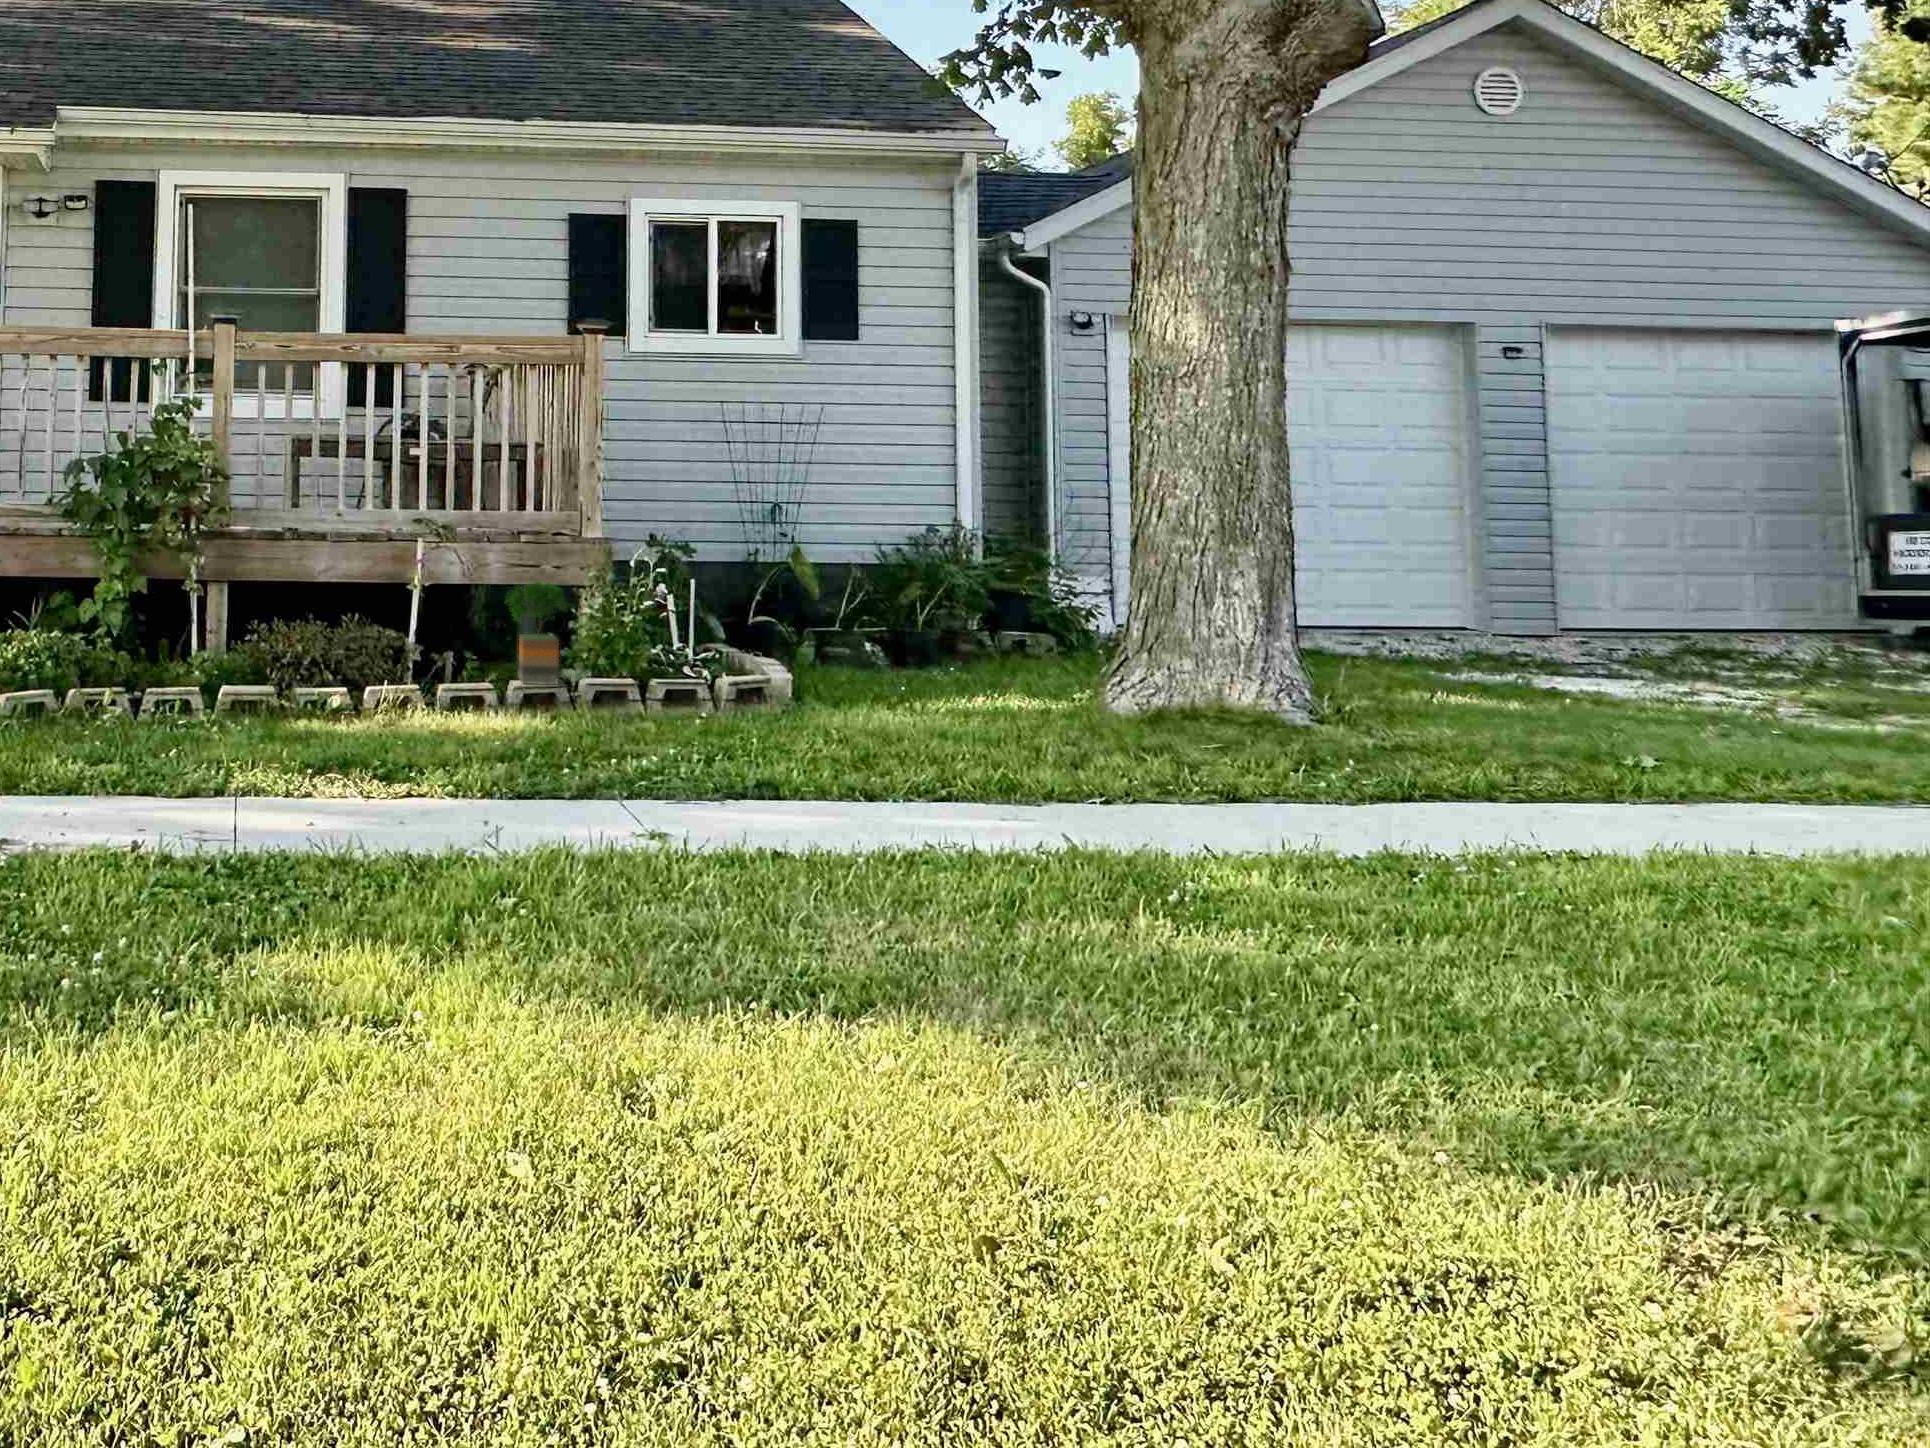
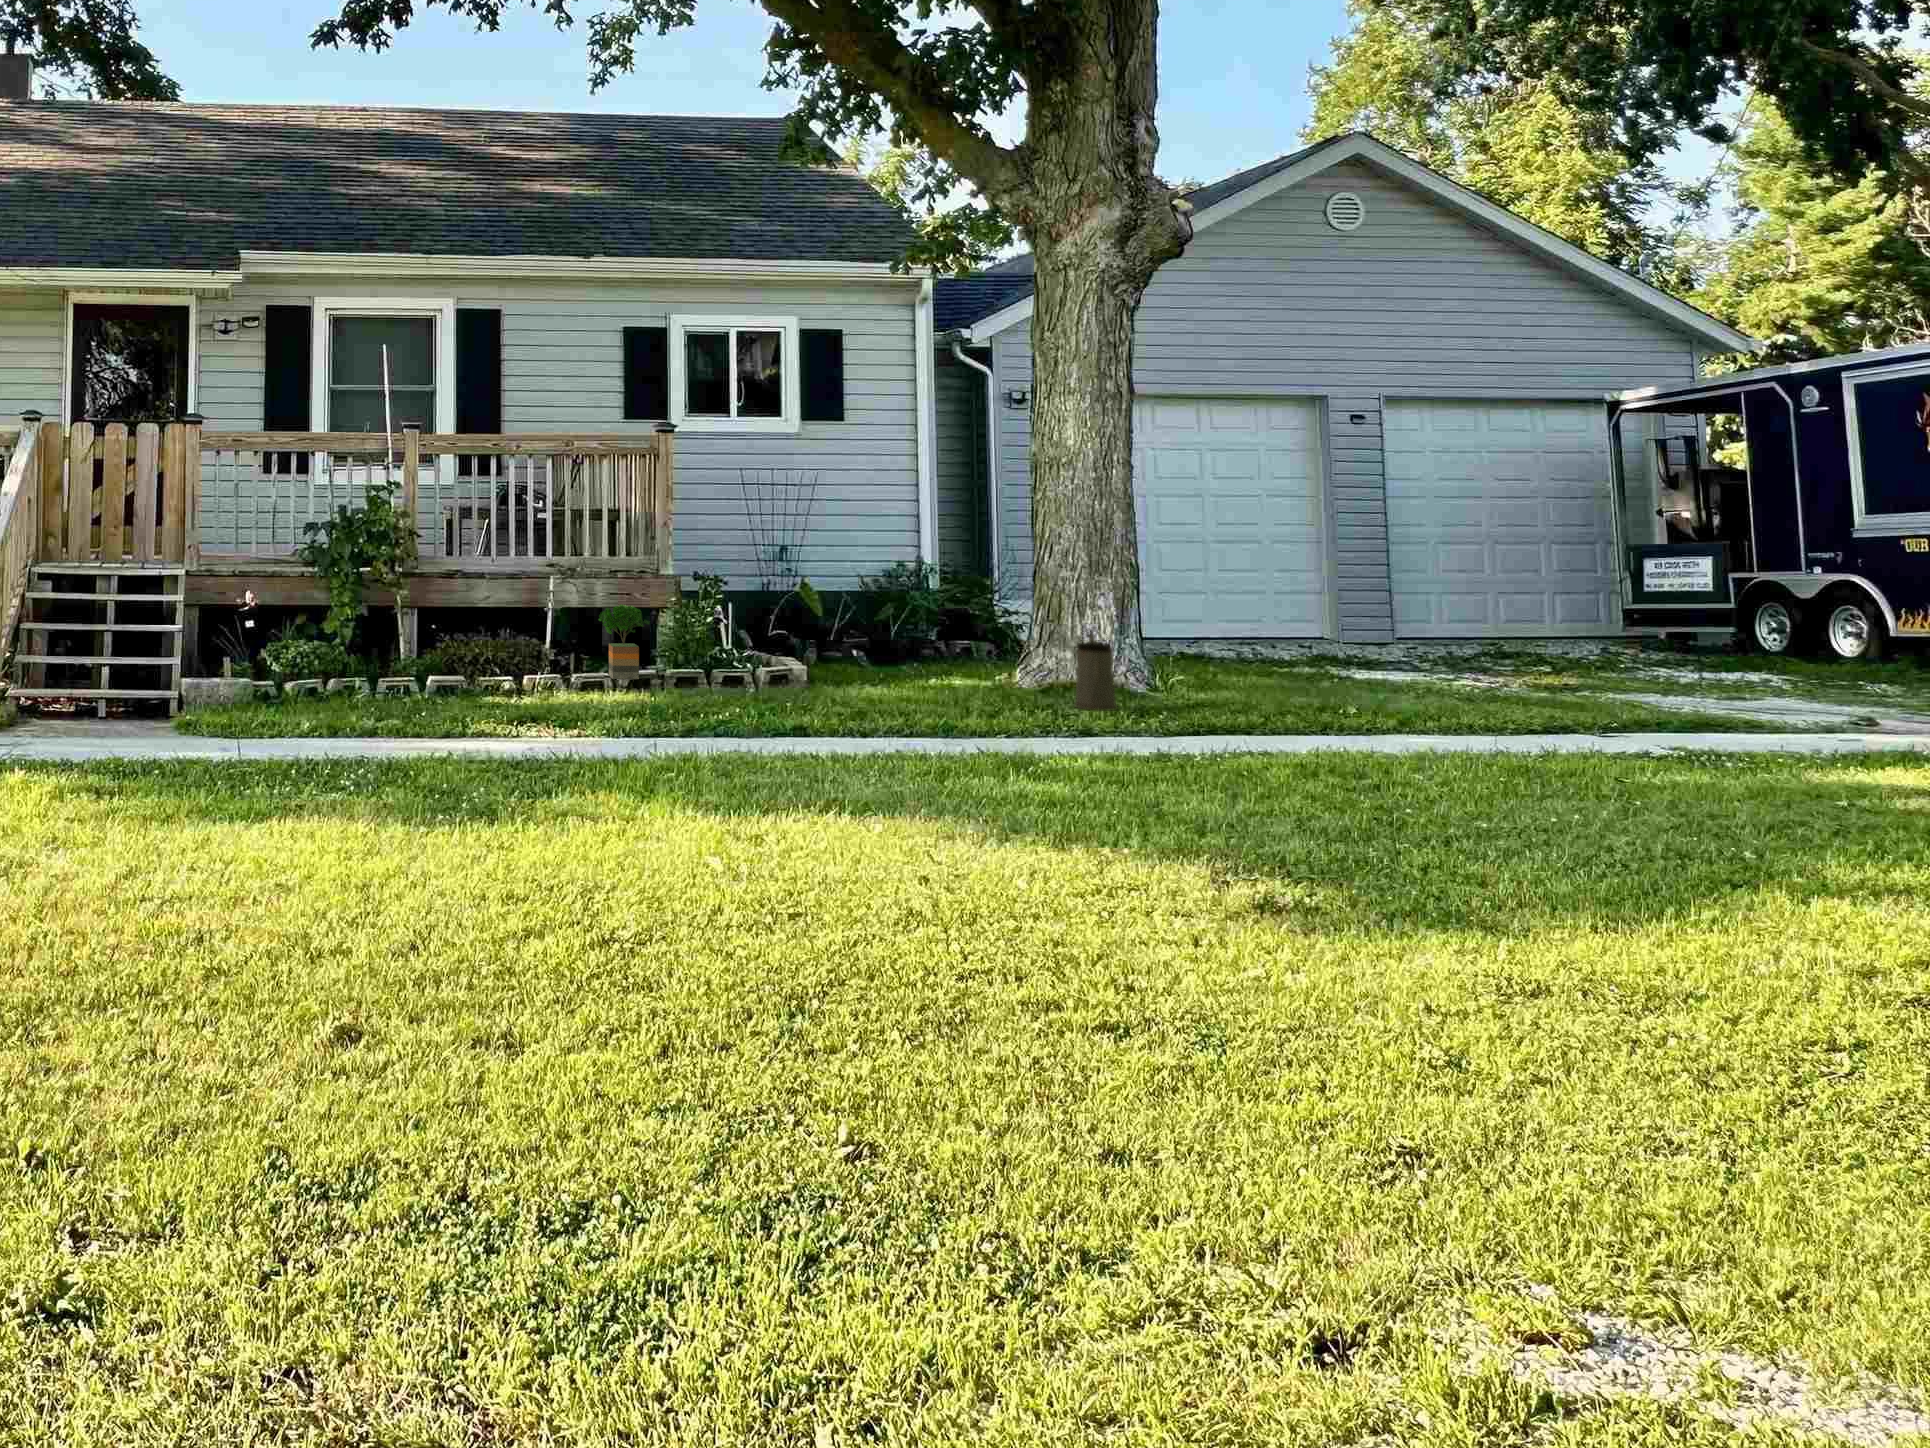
watering can: none [1173,626,1238,747] -> present [1074,632,1117,711]

